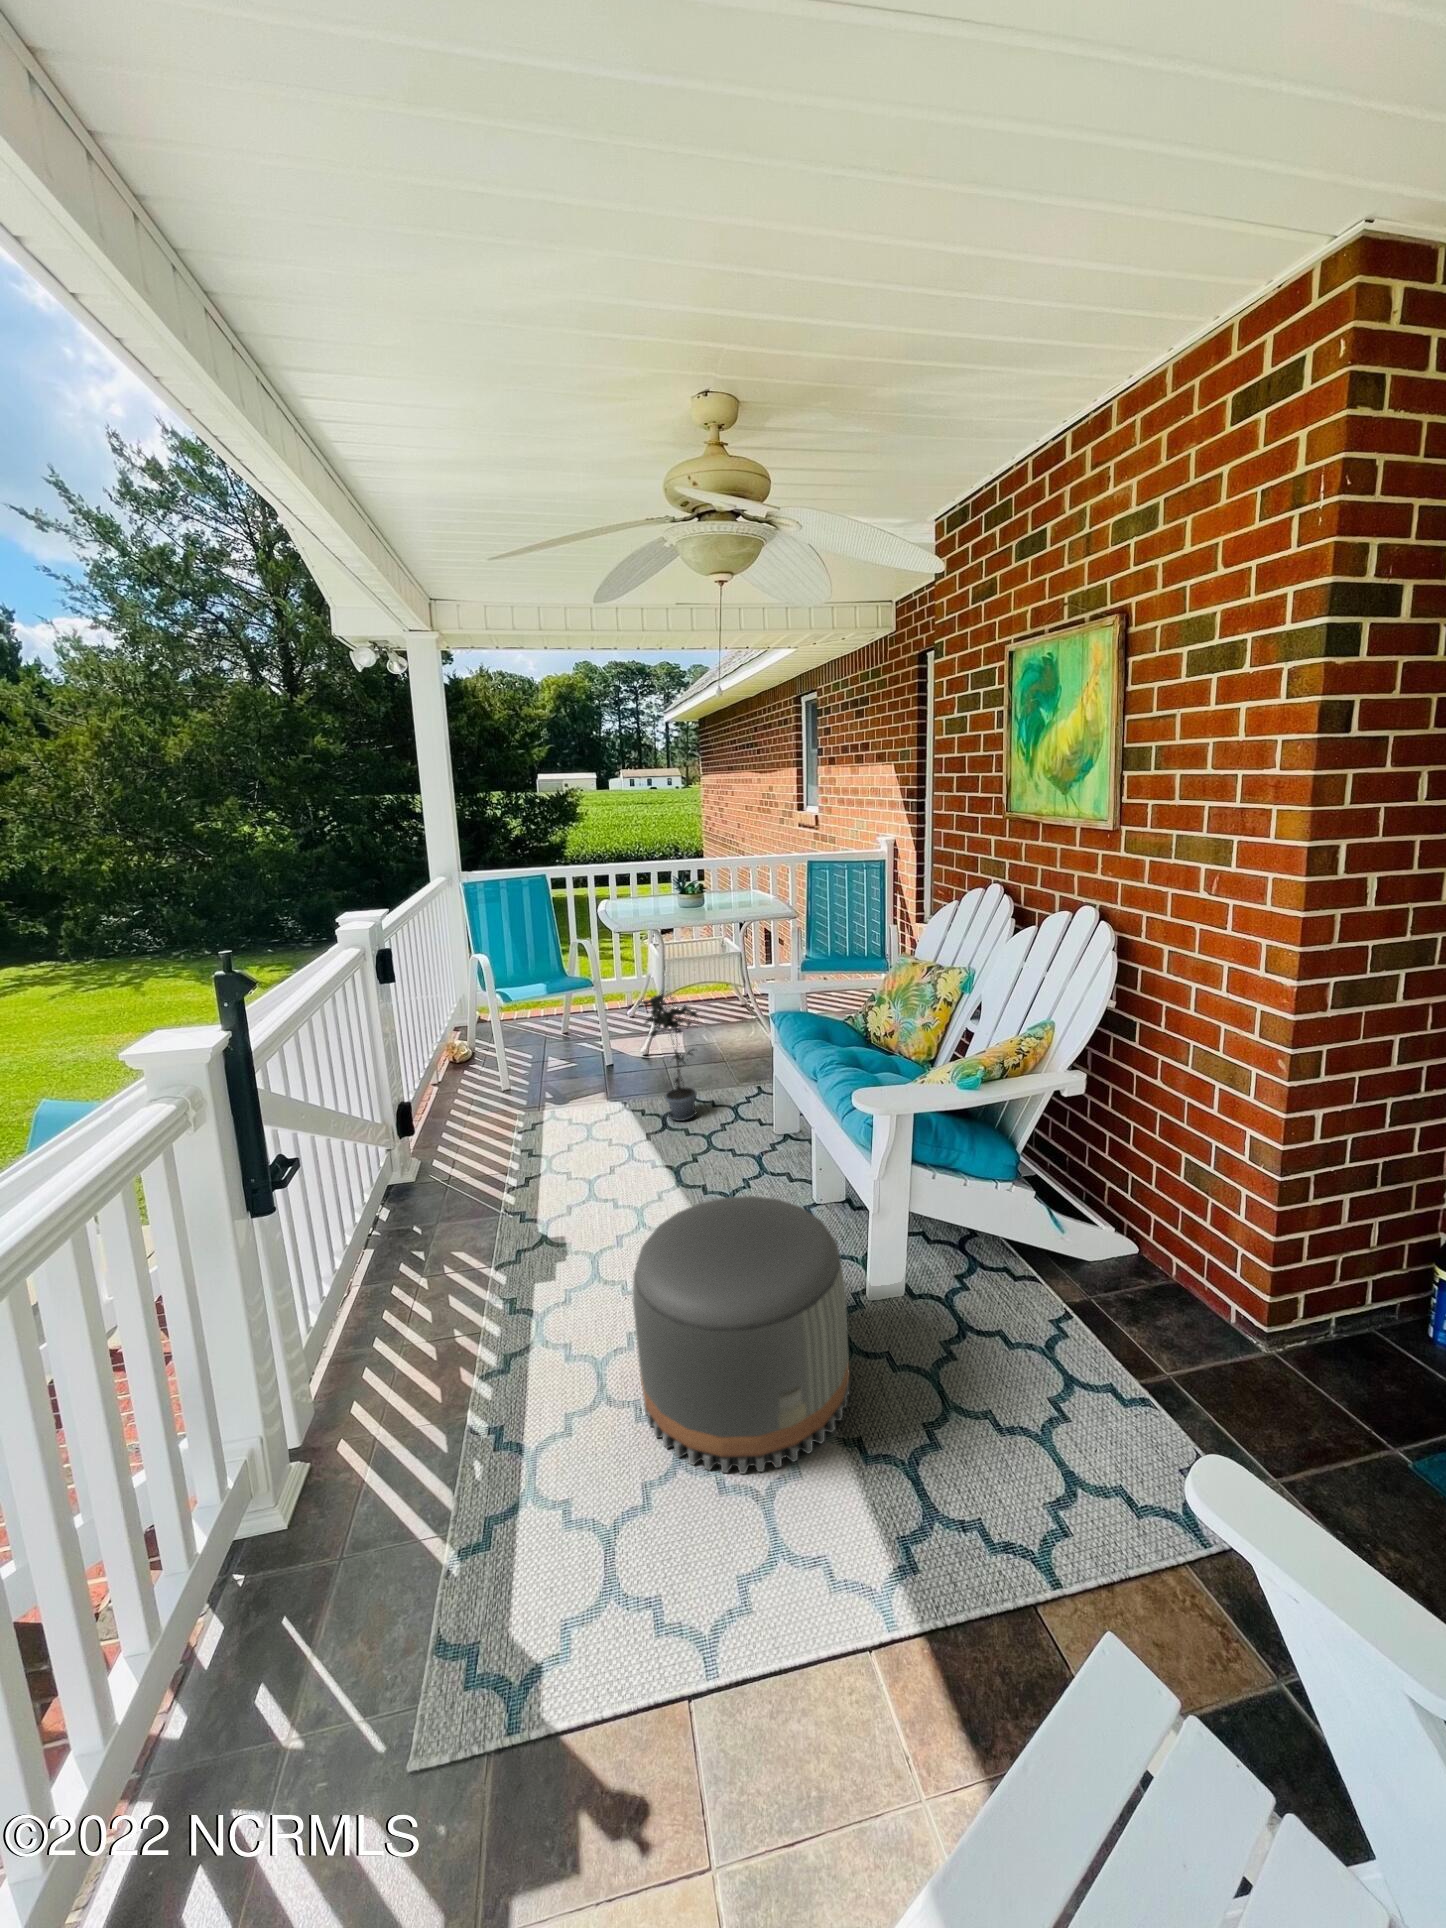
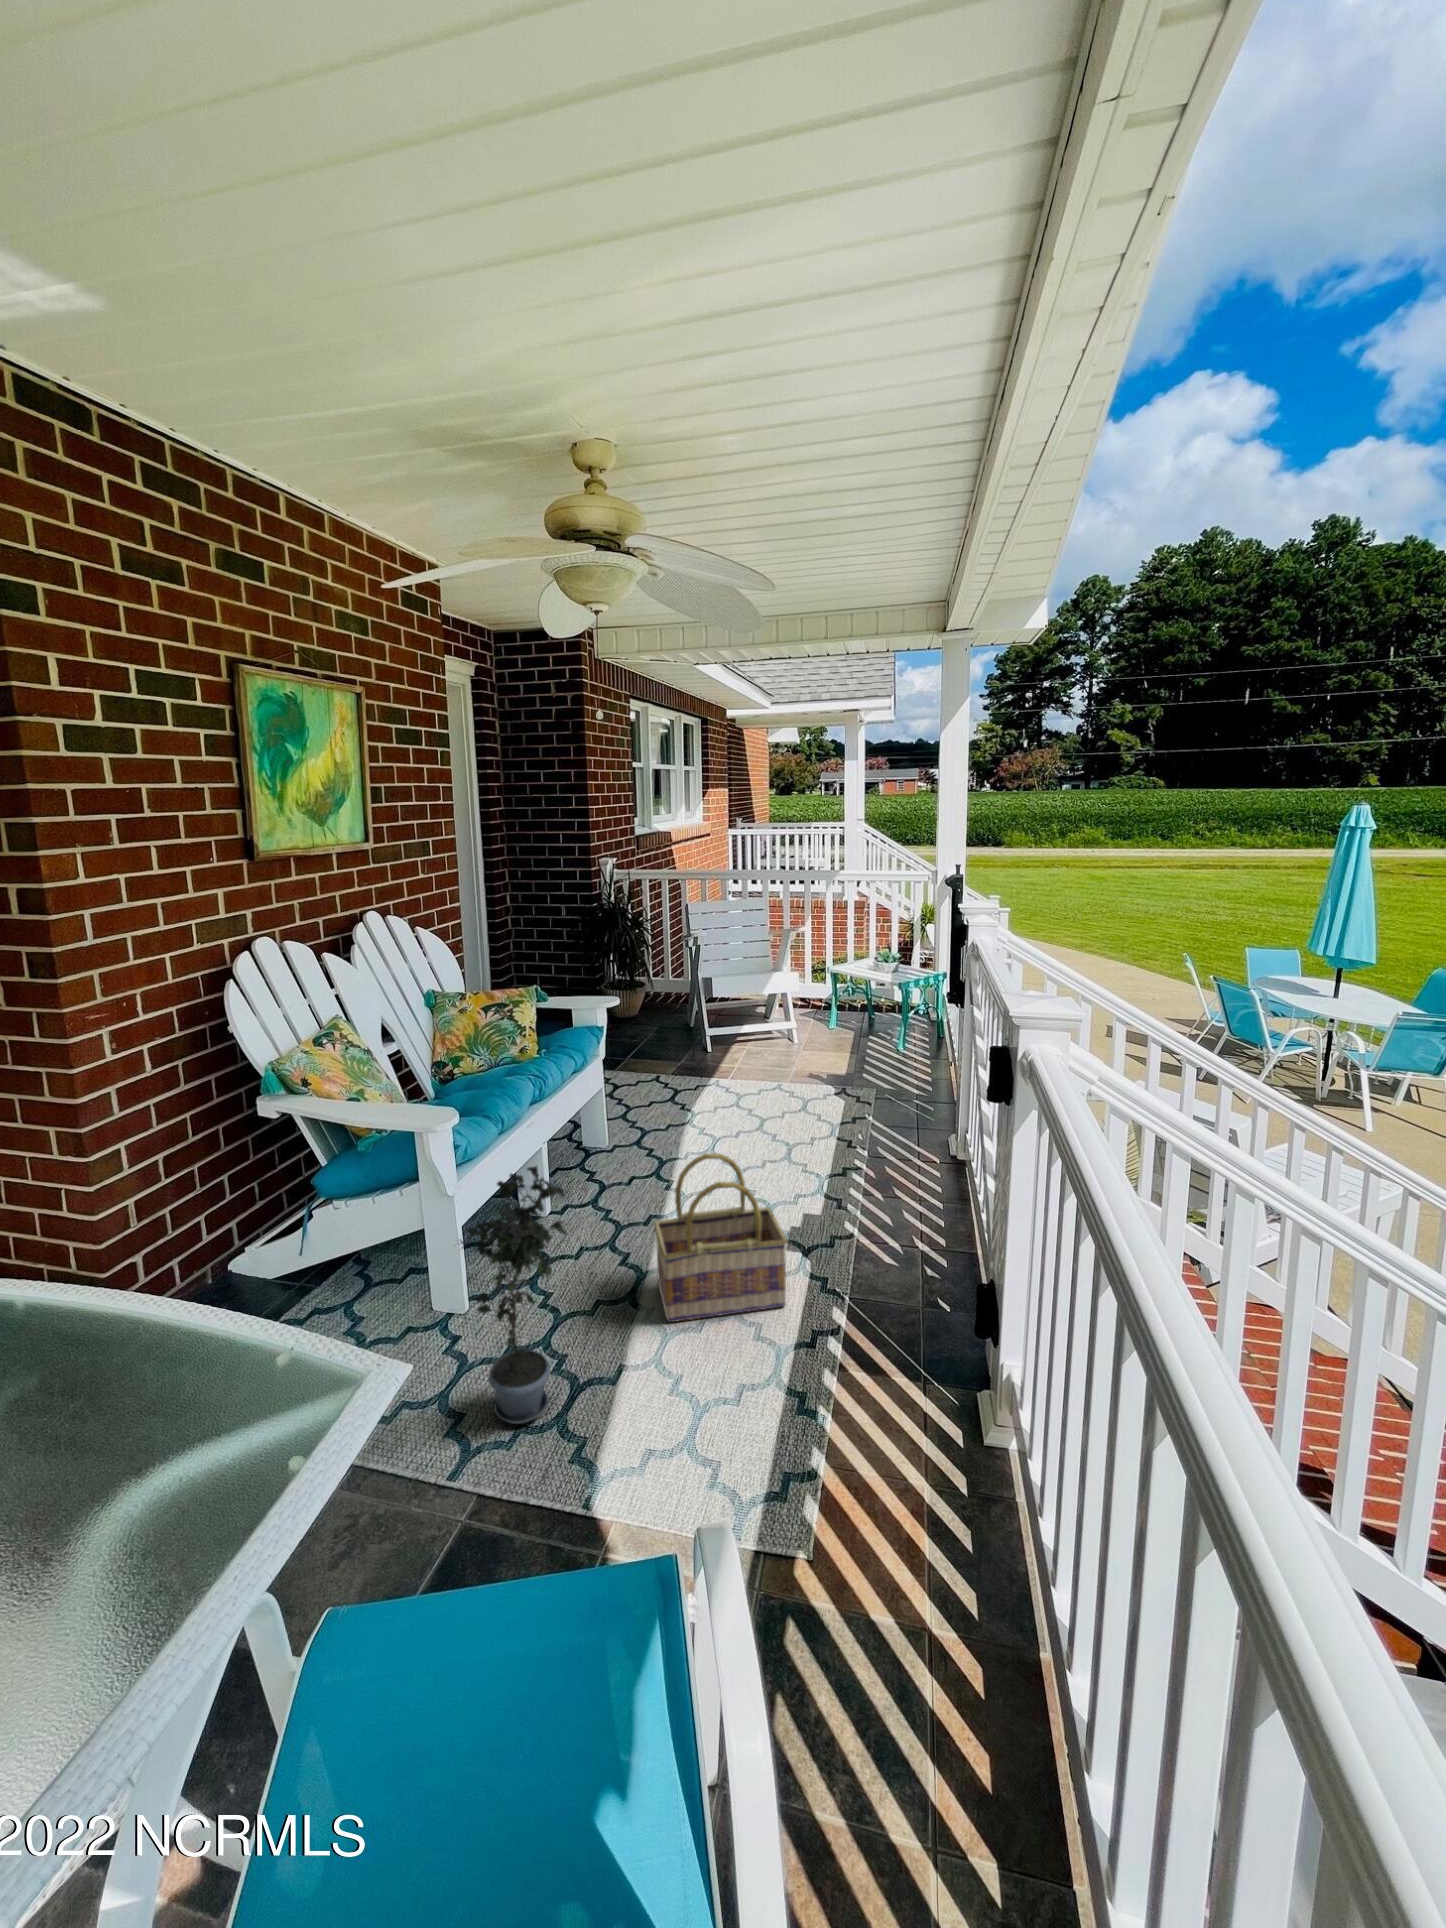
basket: none [545,1080,658,1216] -> present [654,1153,787,1322]
pouf: present [633,1196,850,1474] -> none [649,1036,770,1164]

